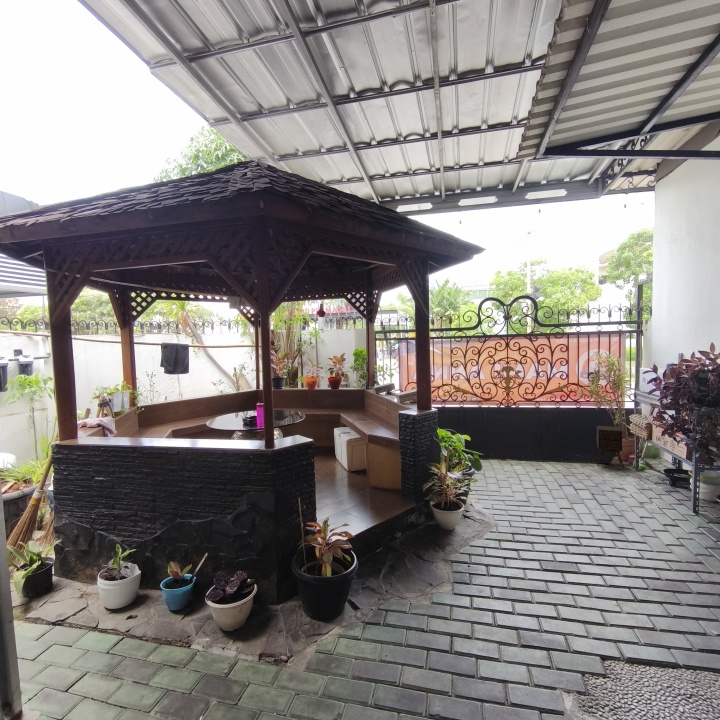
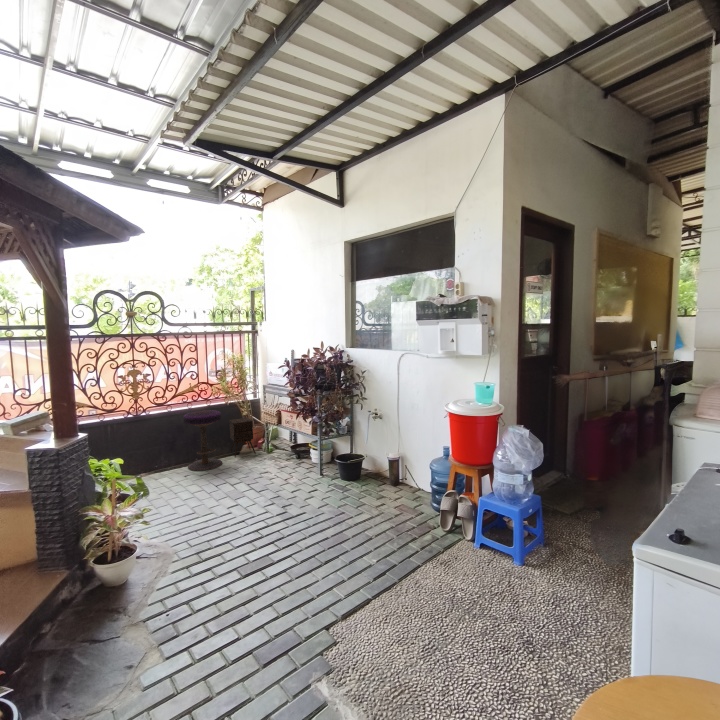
stool: none [544,411,583,470] -> present [183,410,222,471]

